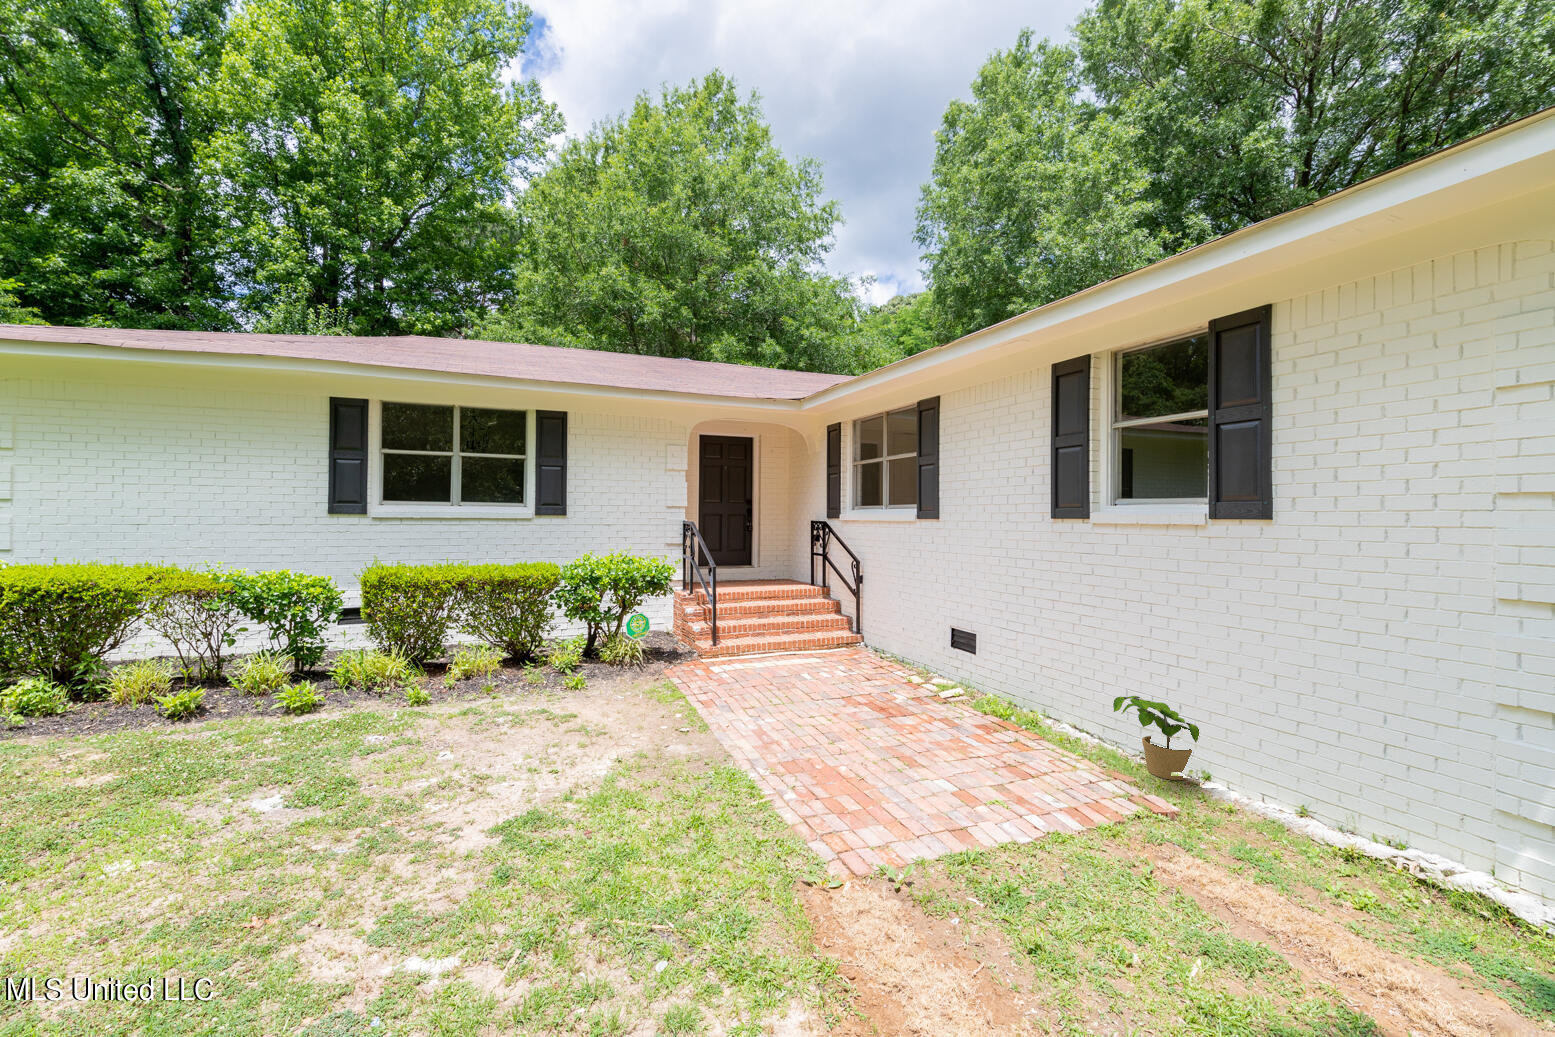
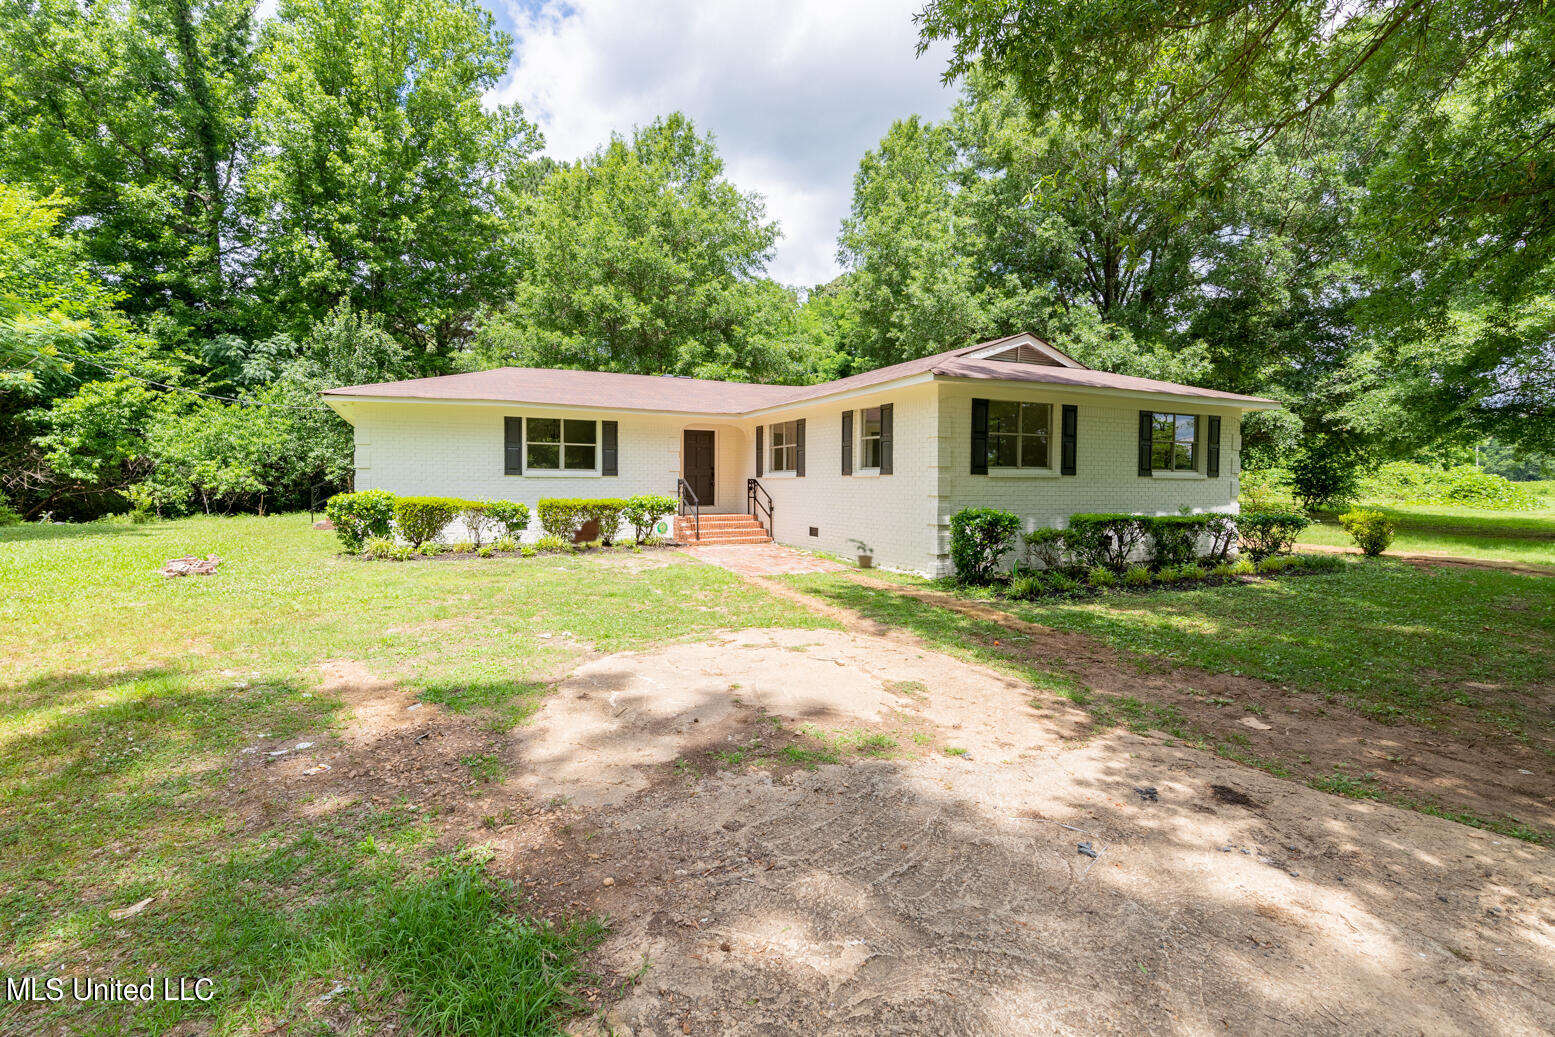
lounge chair: none [395,600,493,701] -> present [569,515,601,552]

